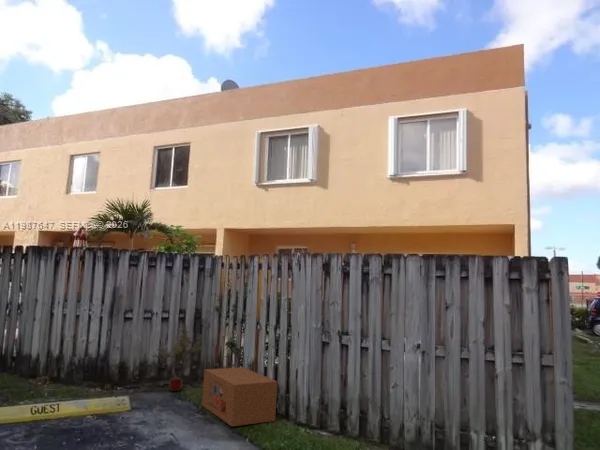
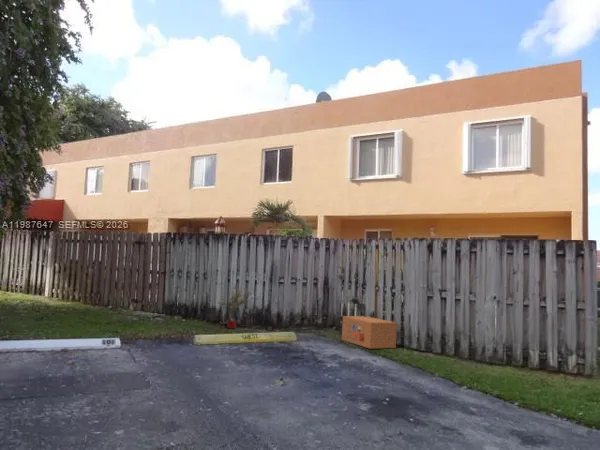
potted tree: present [153,327,204,391] -> present [218,285,249,329]

